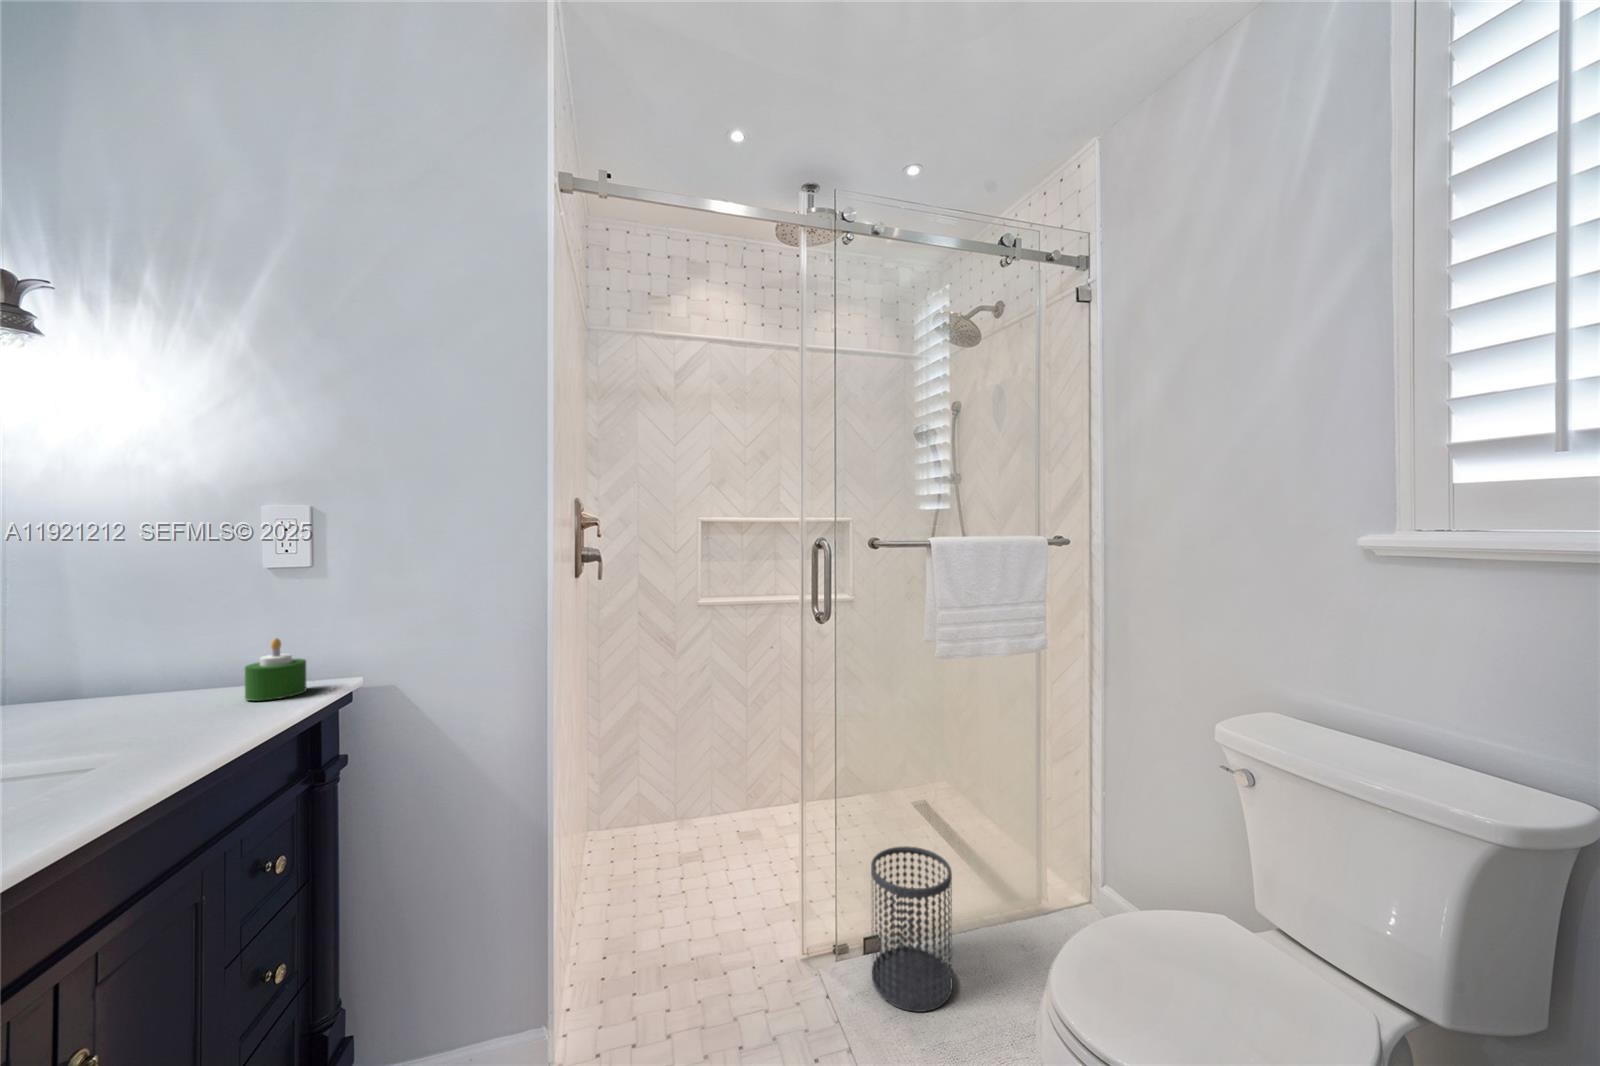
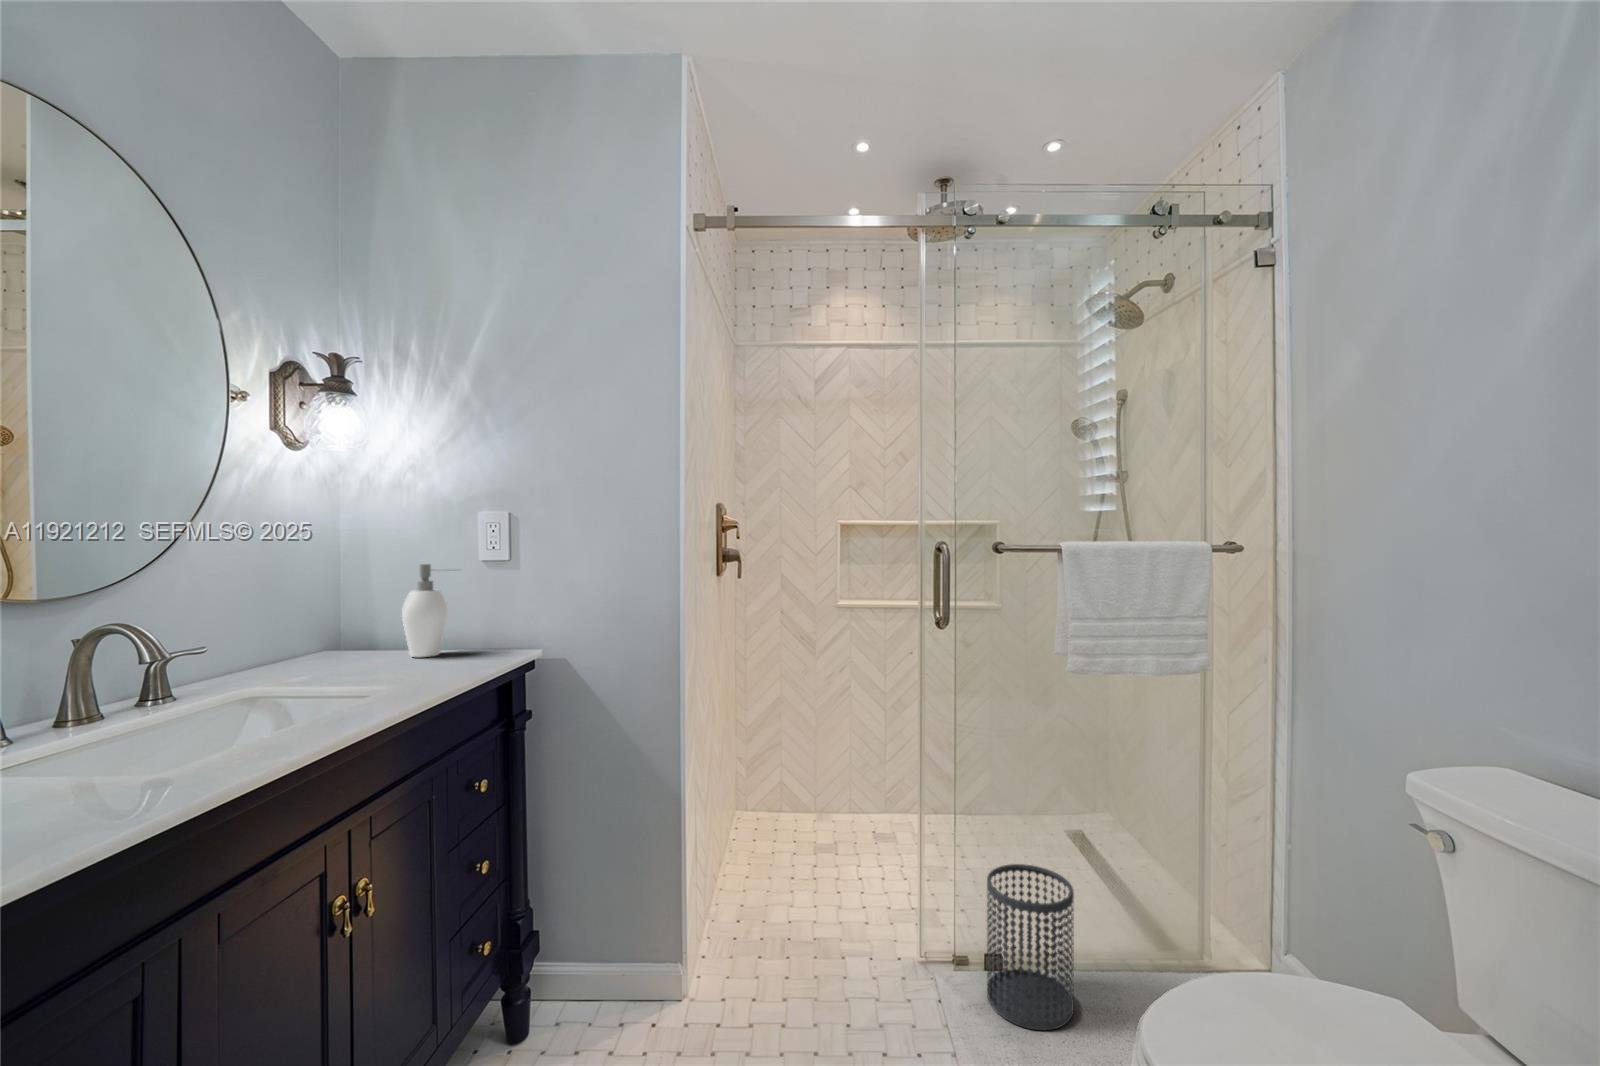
soap dispenser: none [142,573,240,700] -> present [402,564,447,657]
candle: present [245,638,307,701] -> none [464,615,503,661]

